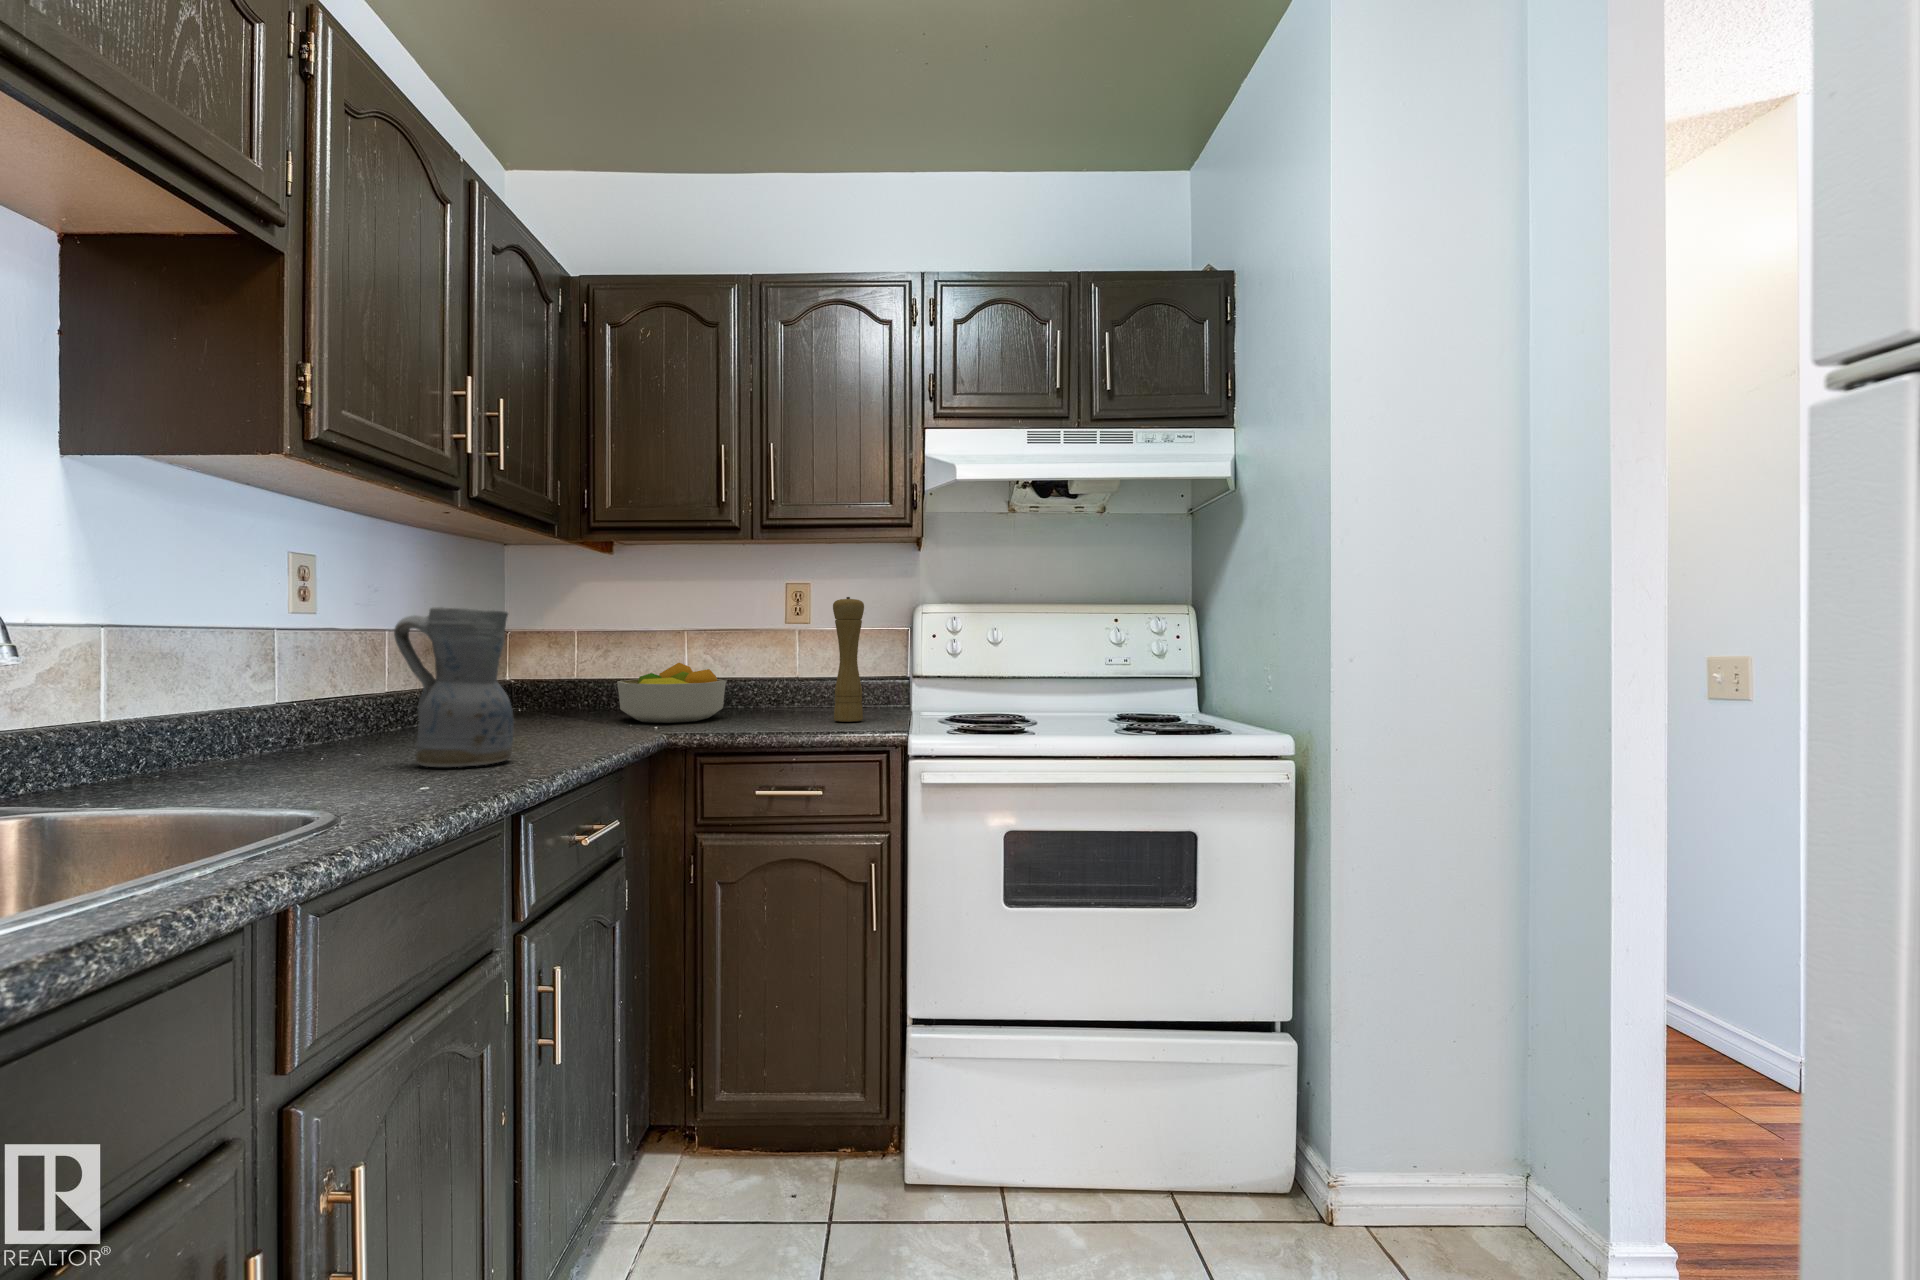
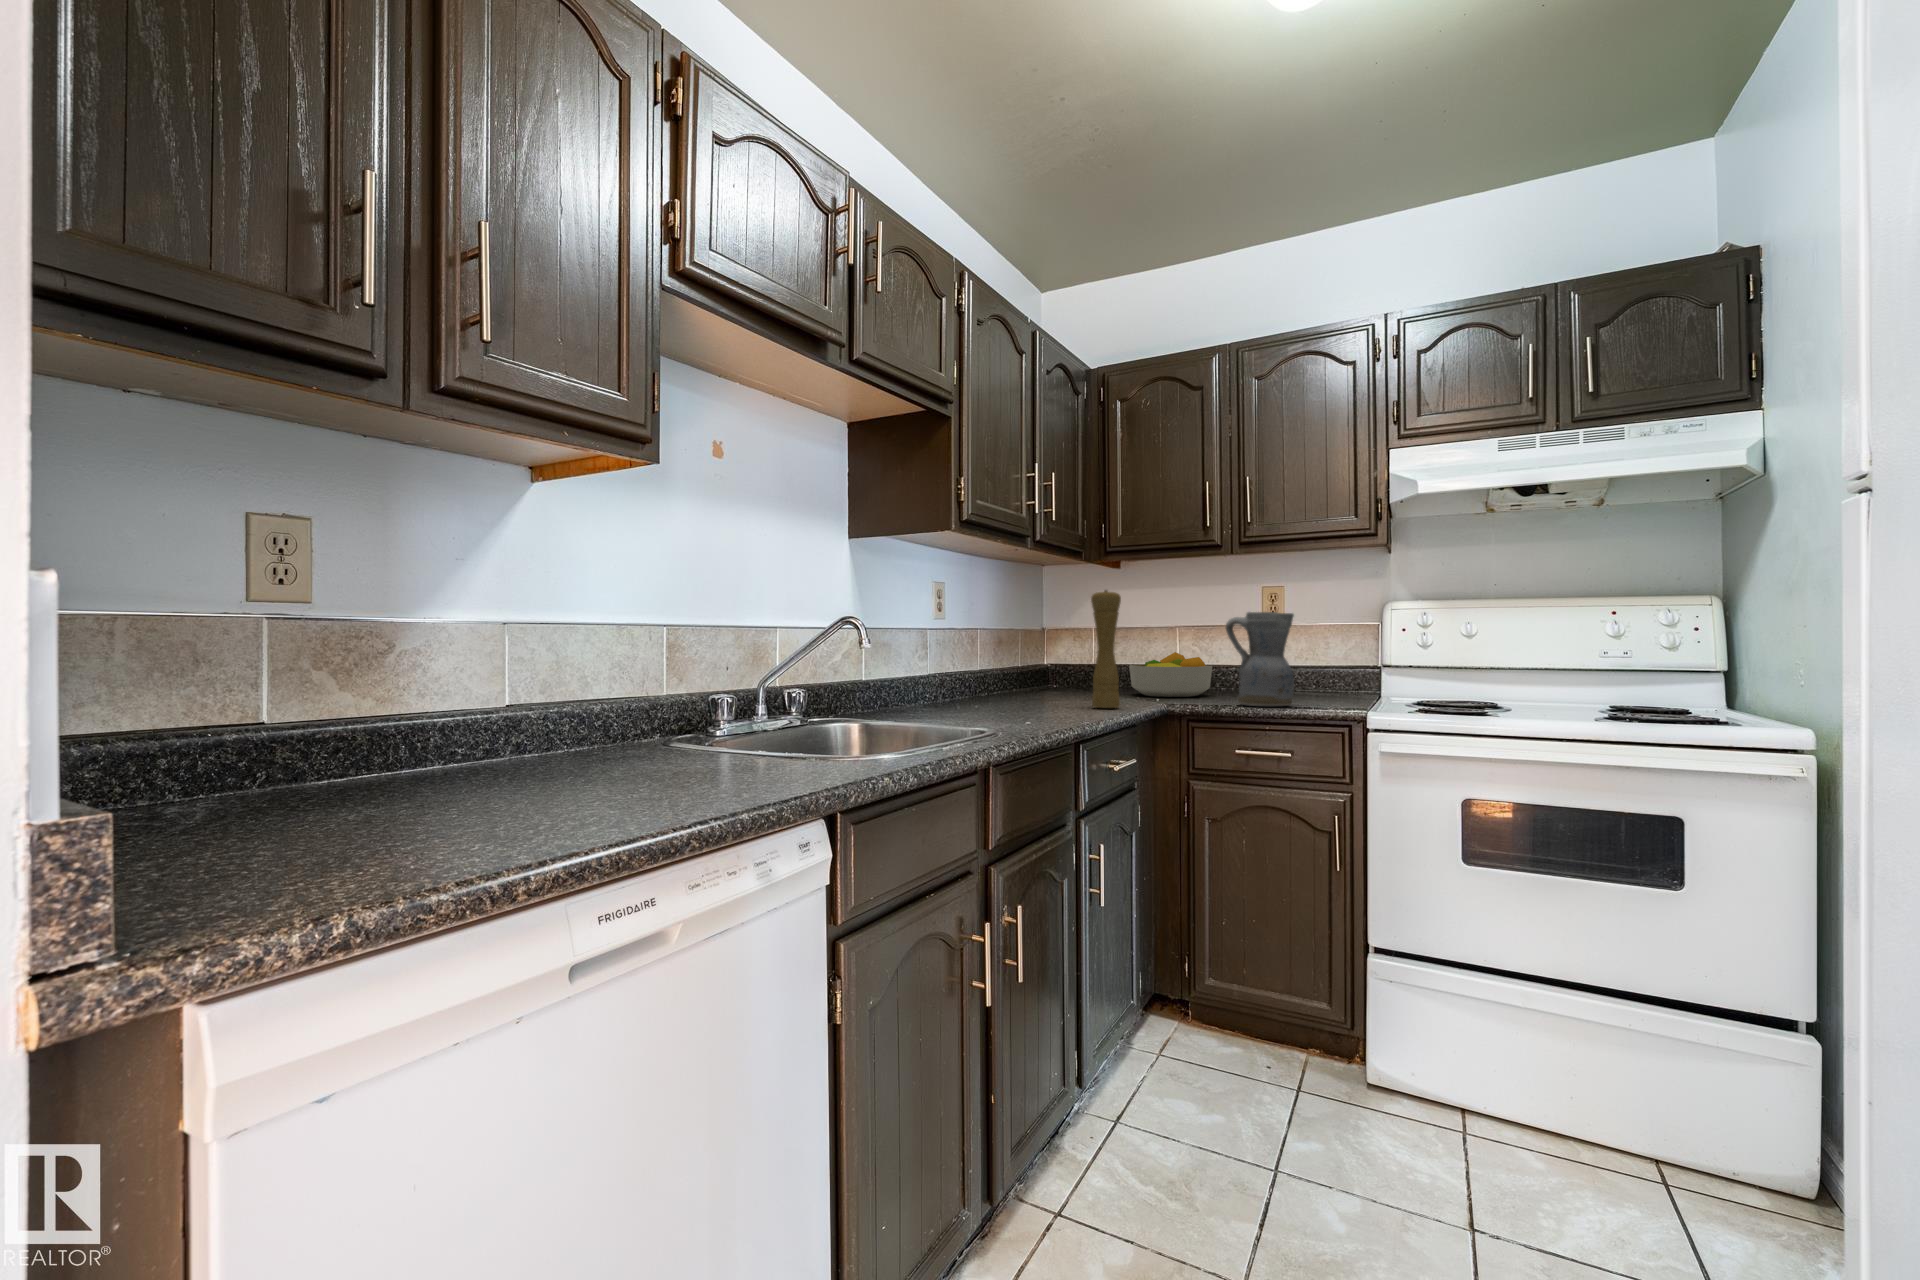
pepper mill: present [833,597,864,722] -> present [1091,590,1121,708]
ceramic pitcher: present [394,607,514,767] -> present [1226,612,1294,706]

